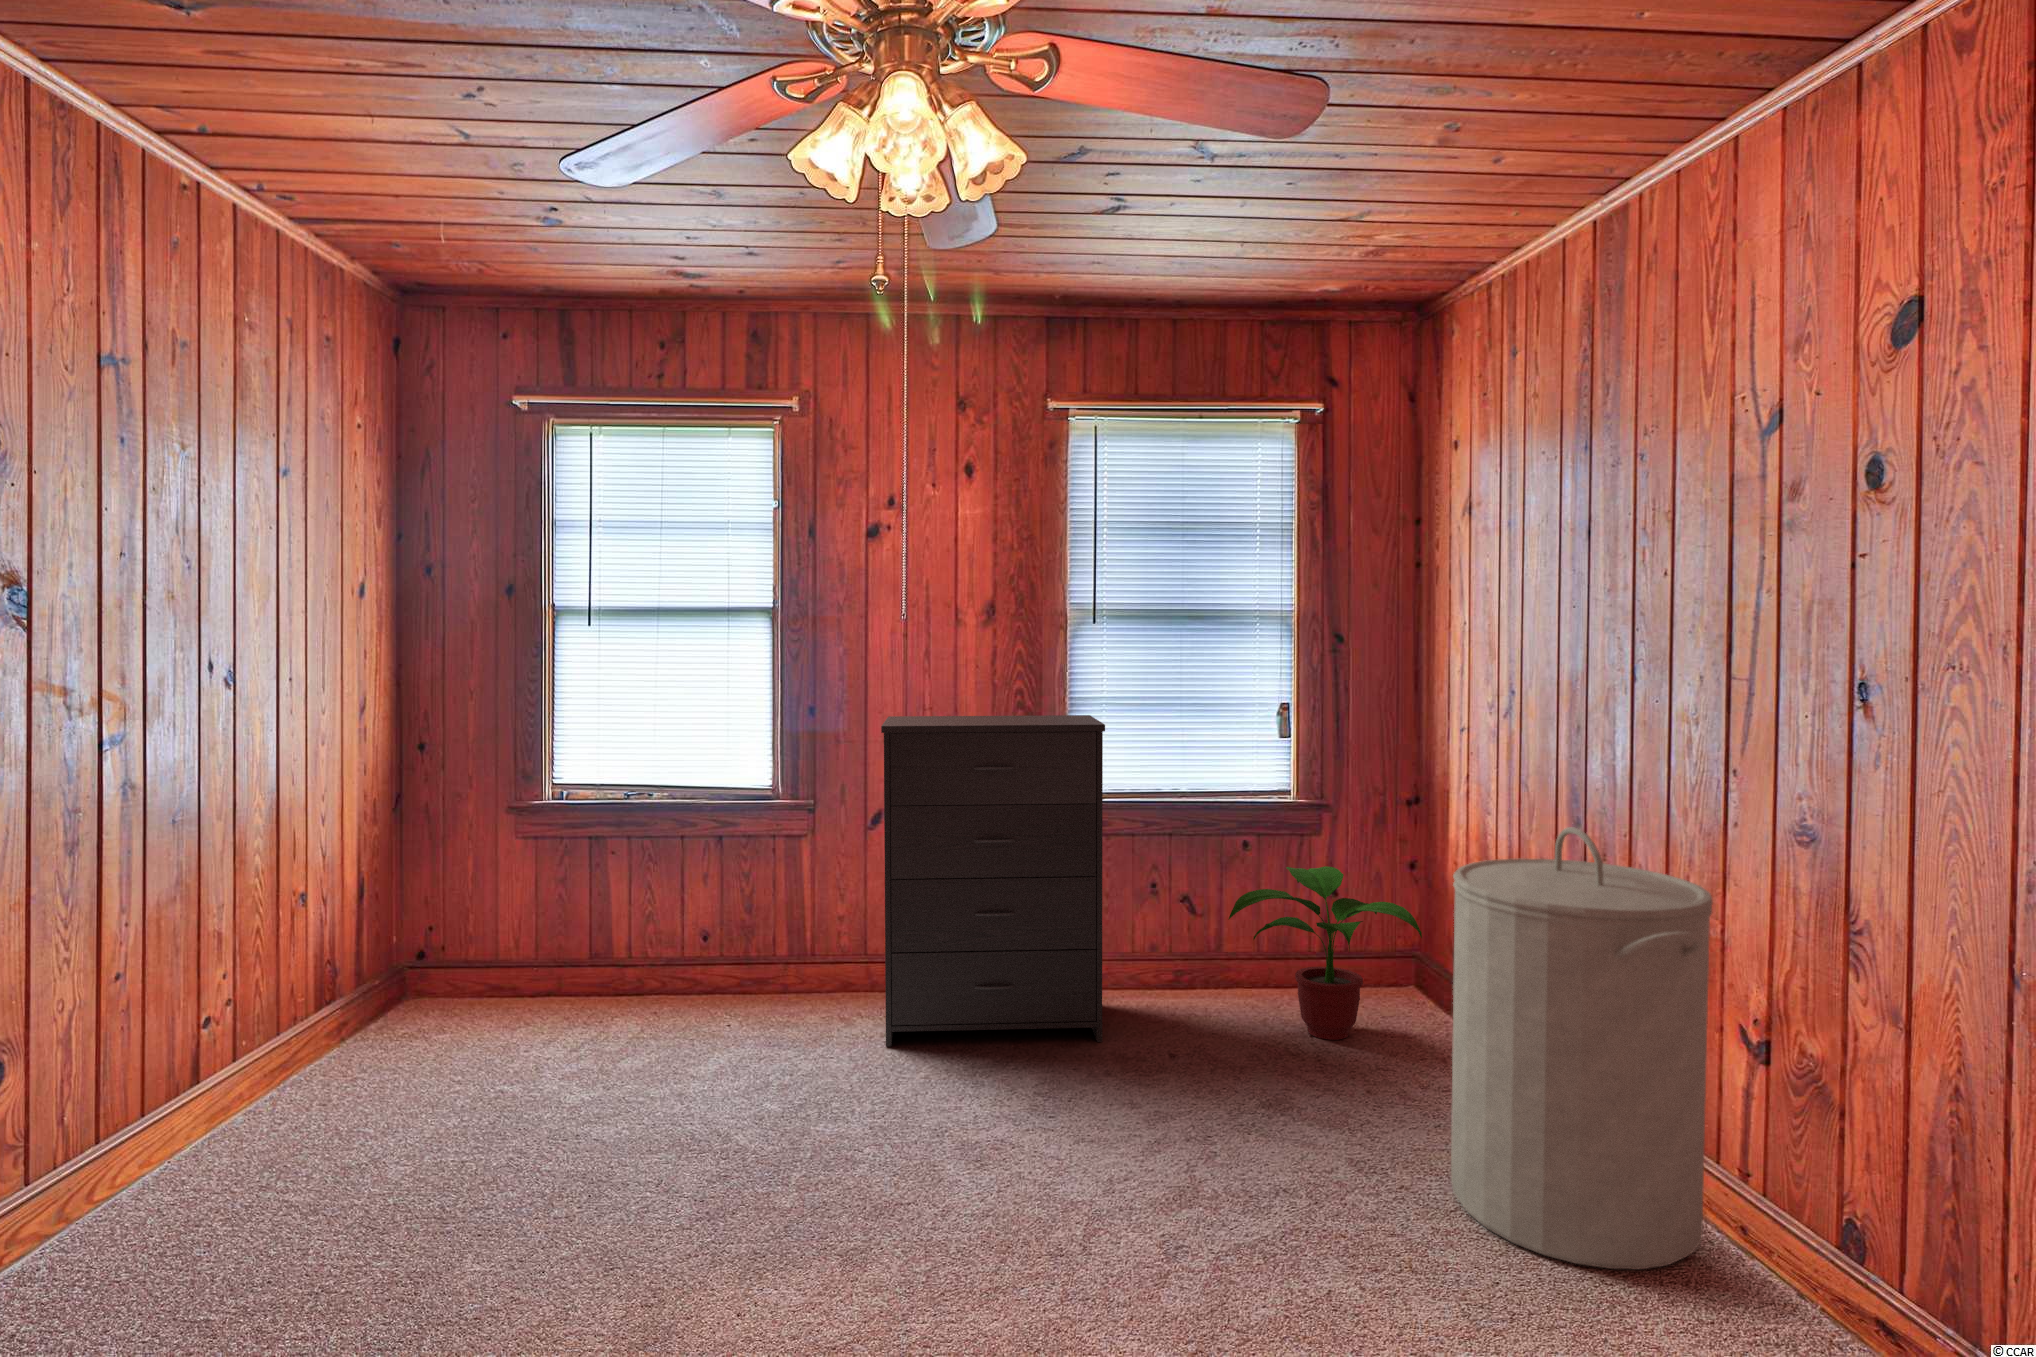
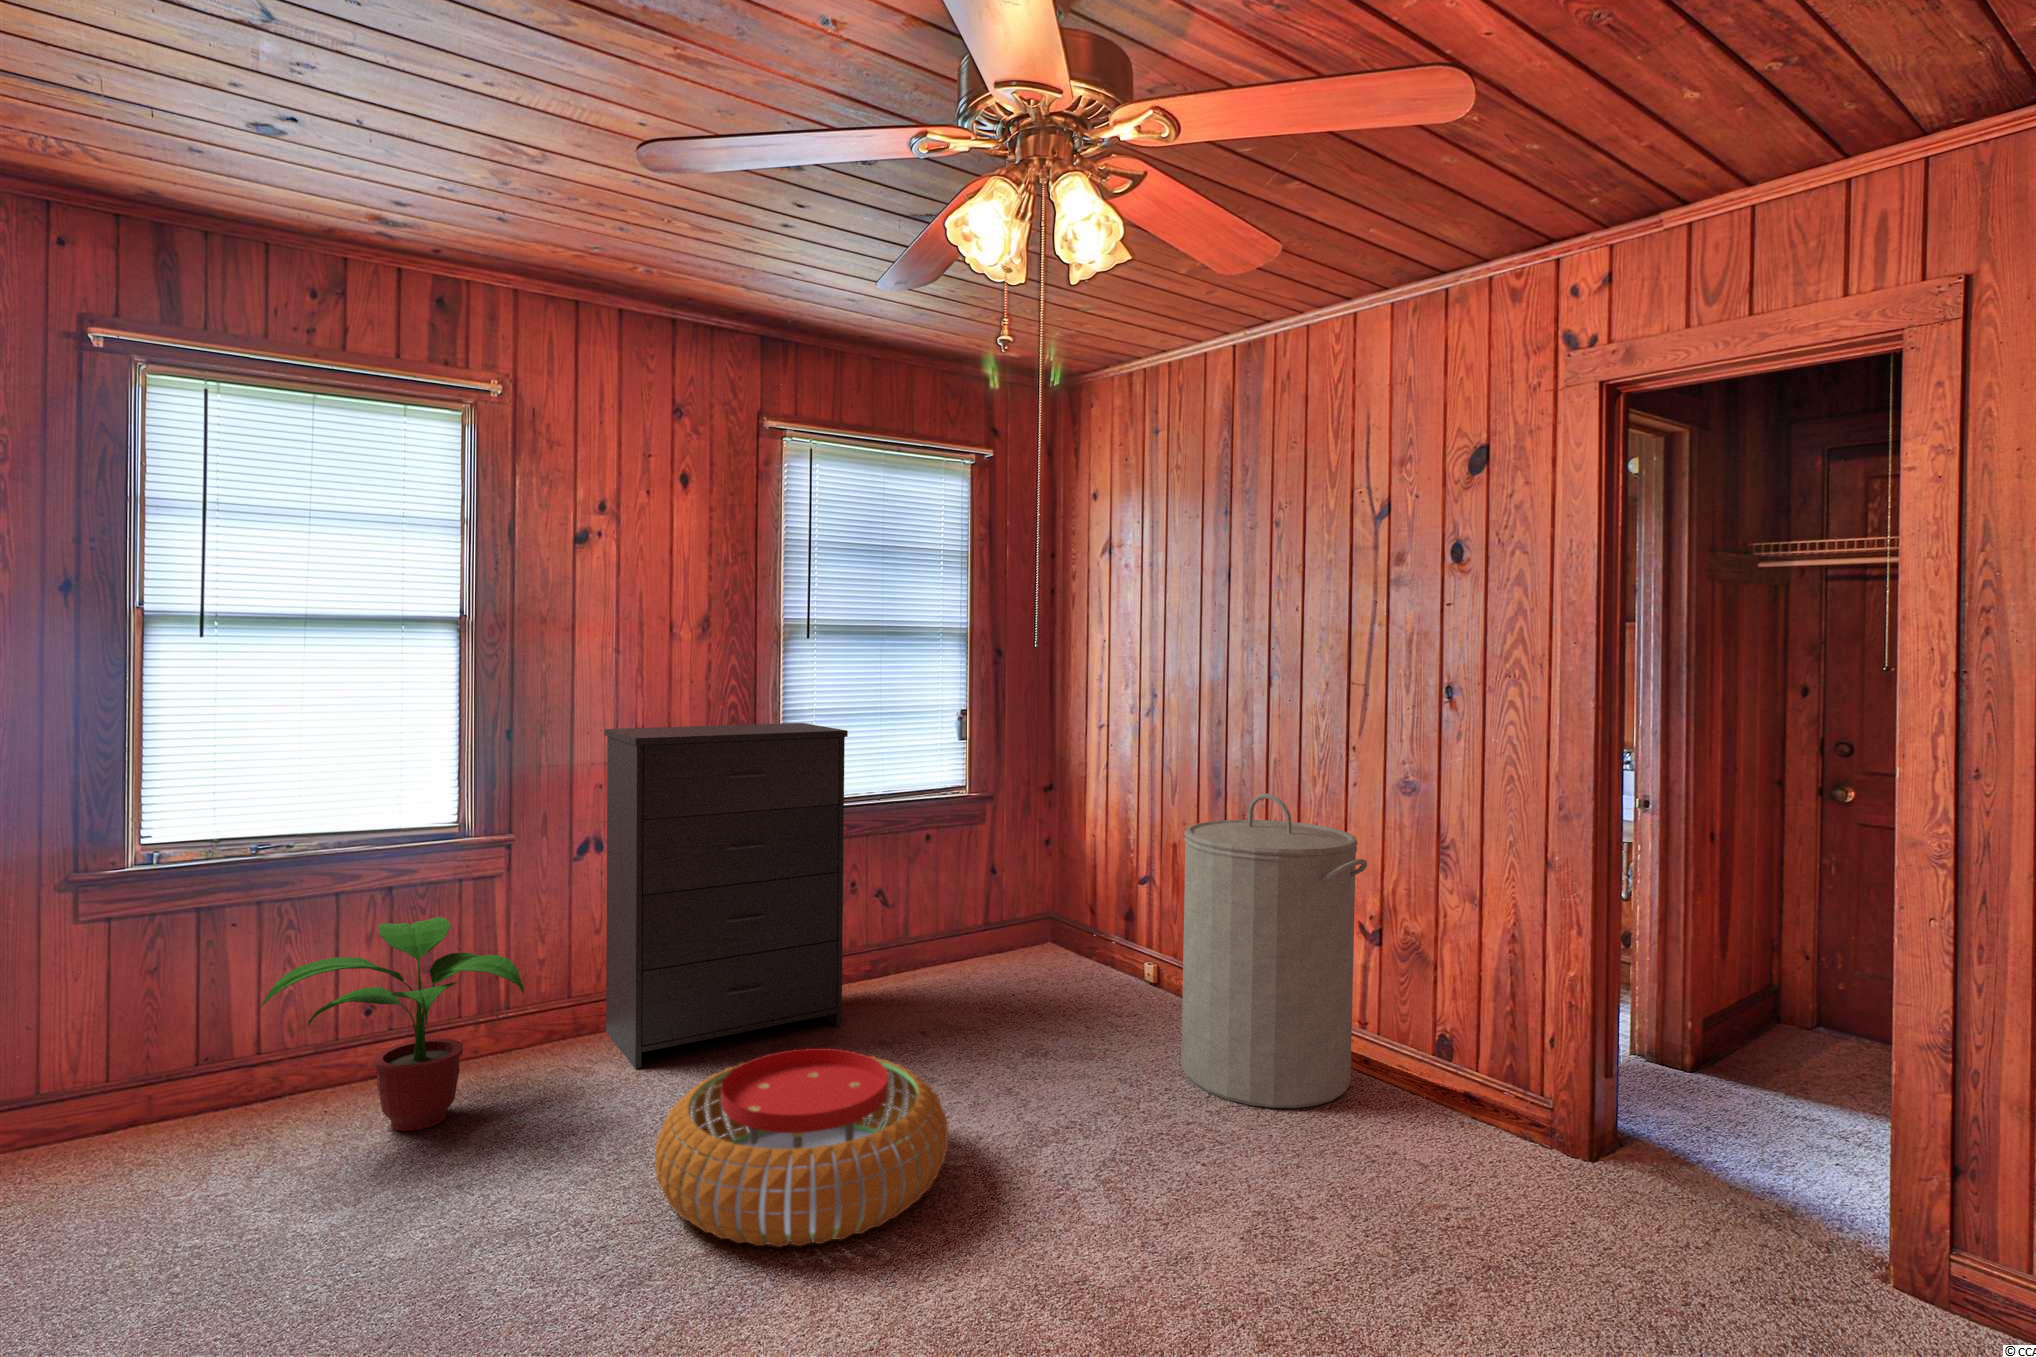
potted plant: present [1228,866,1422,1040] -> present [261,917,524,1131]
pouf: none [782,1054,1082,1261] -> present [655,1048,948,1247]

